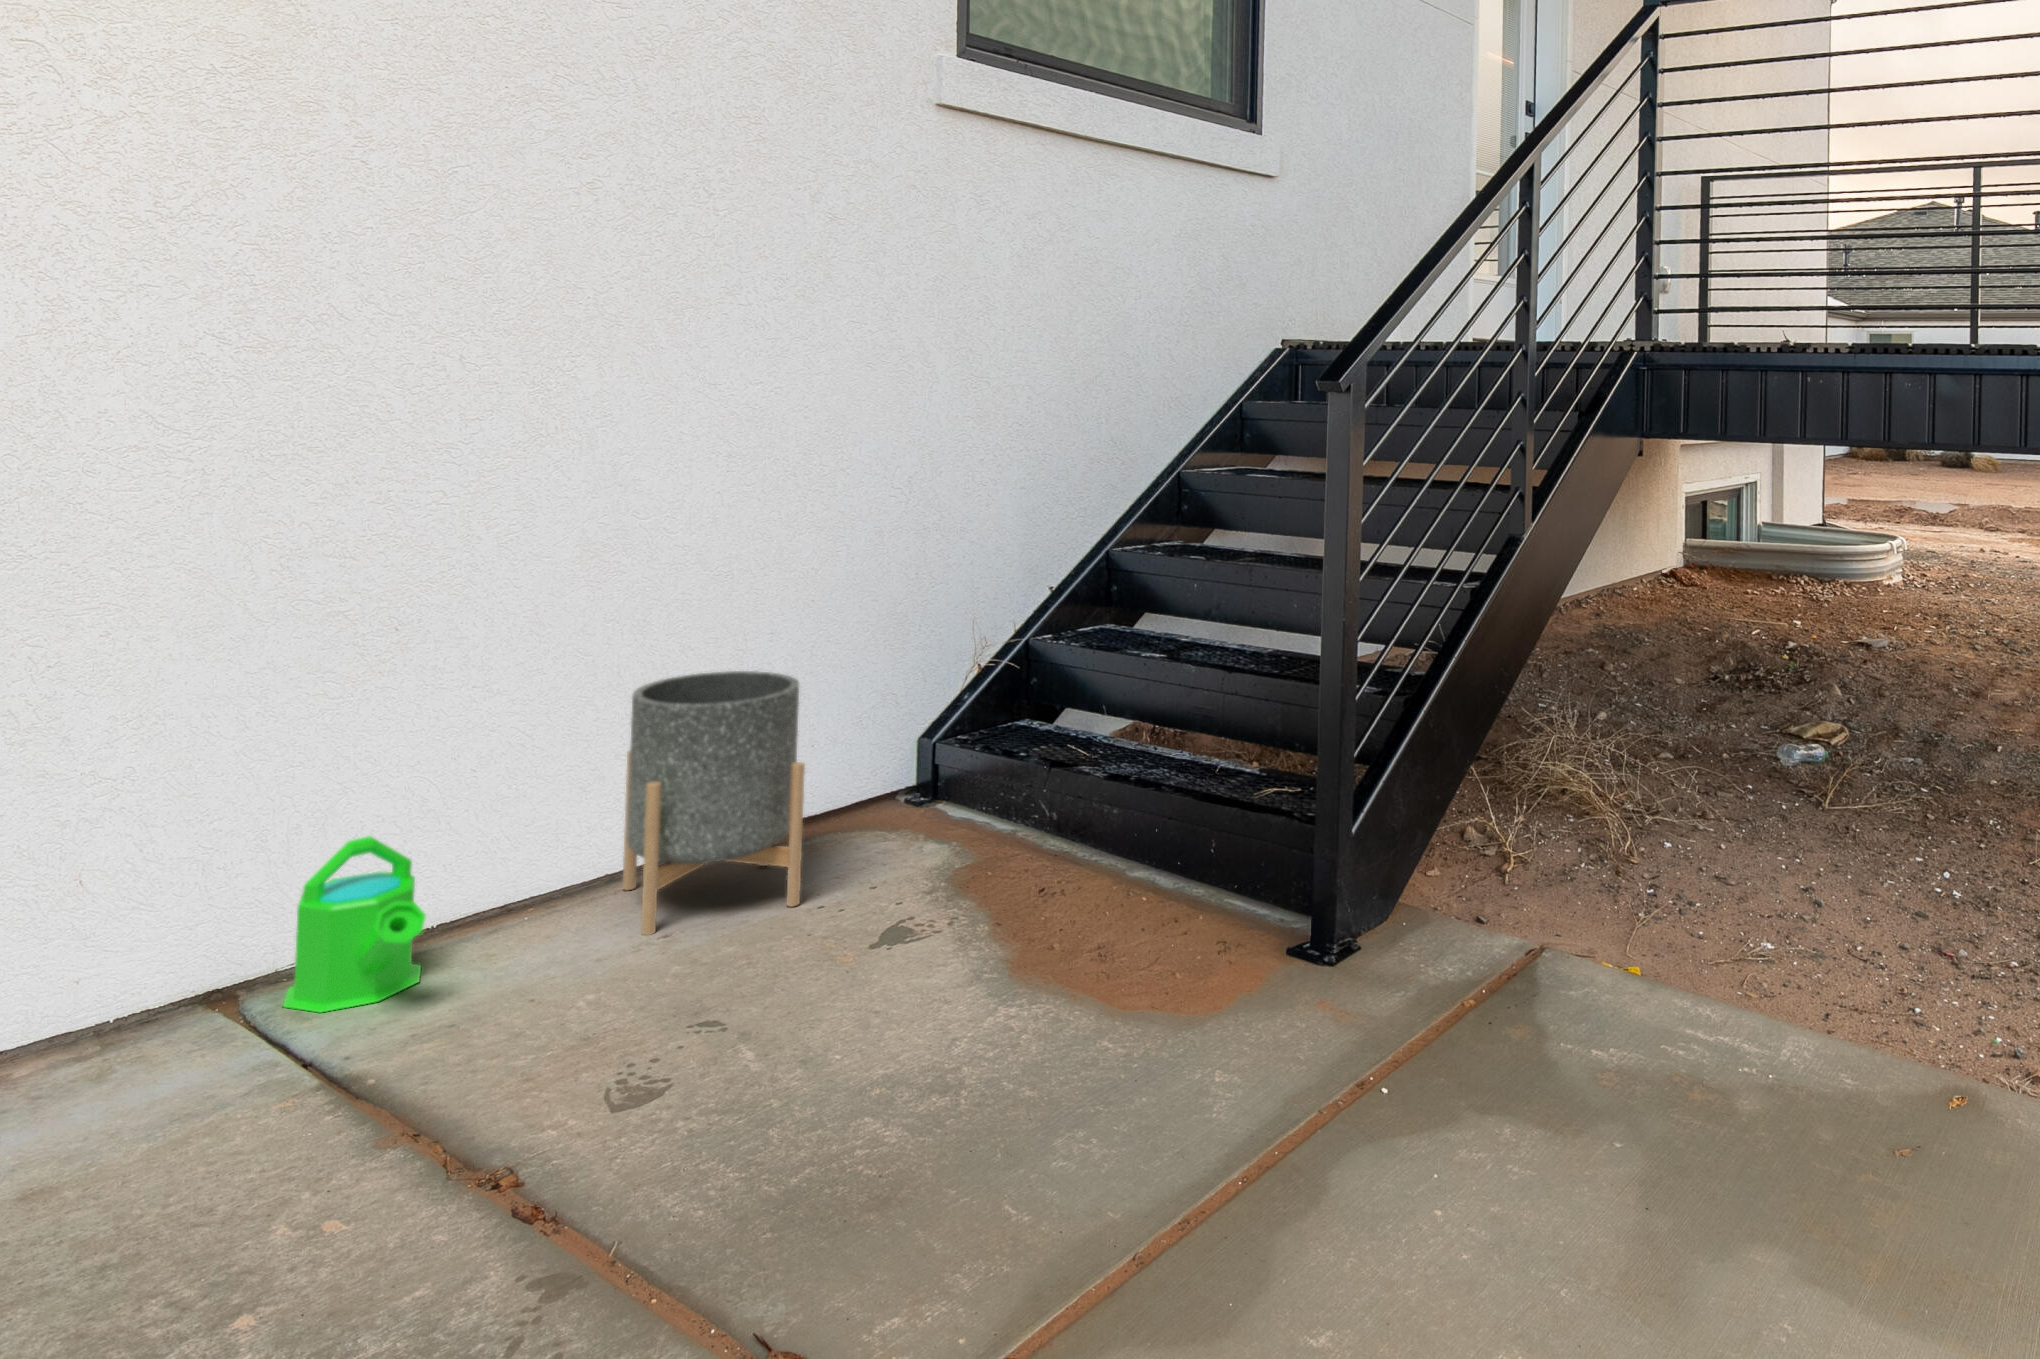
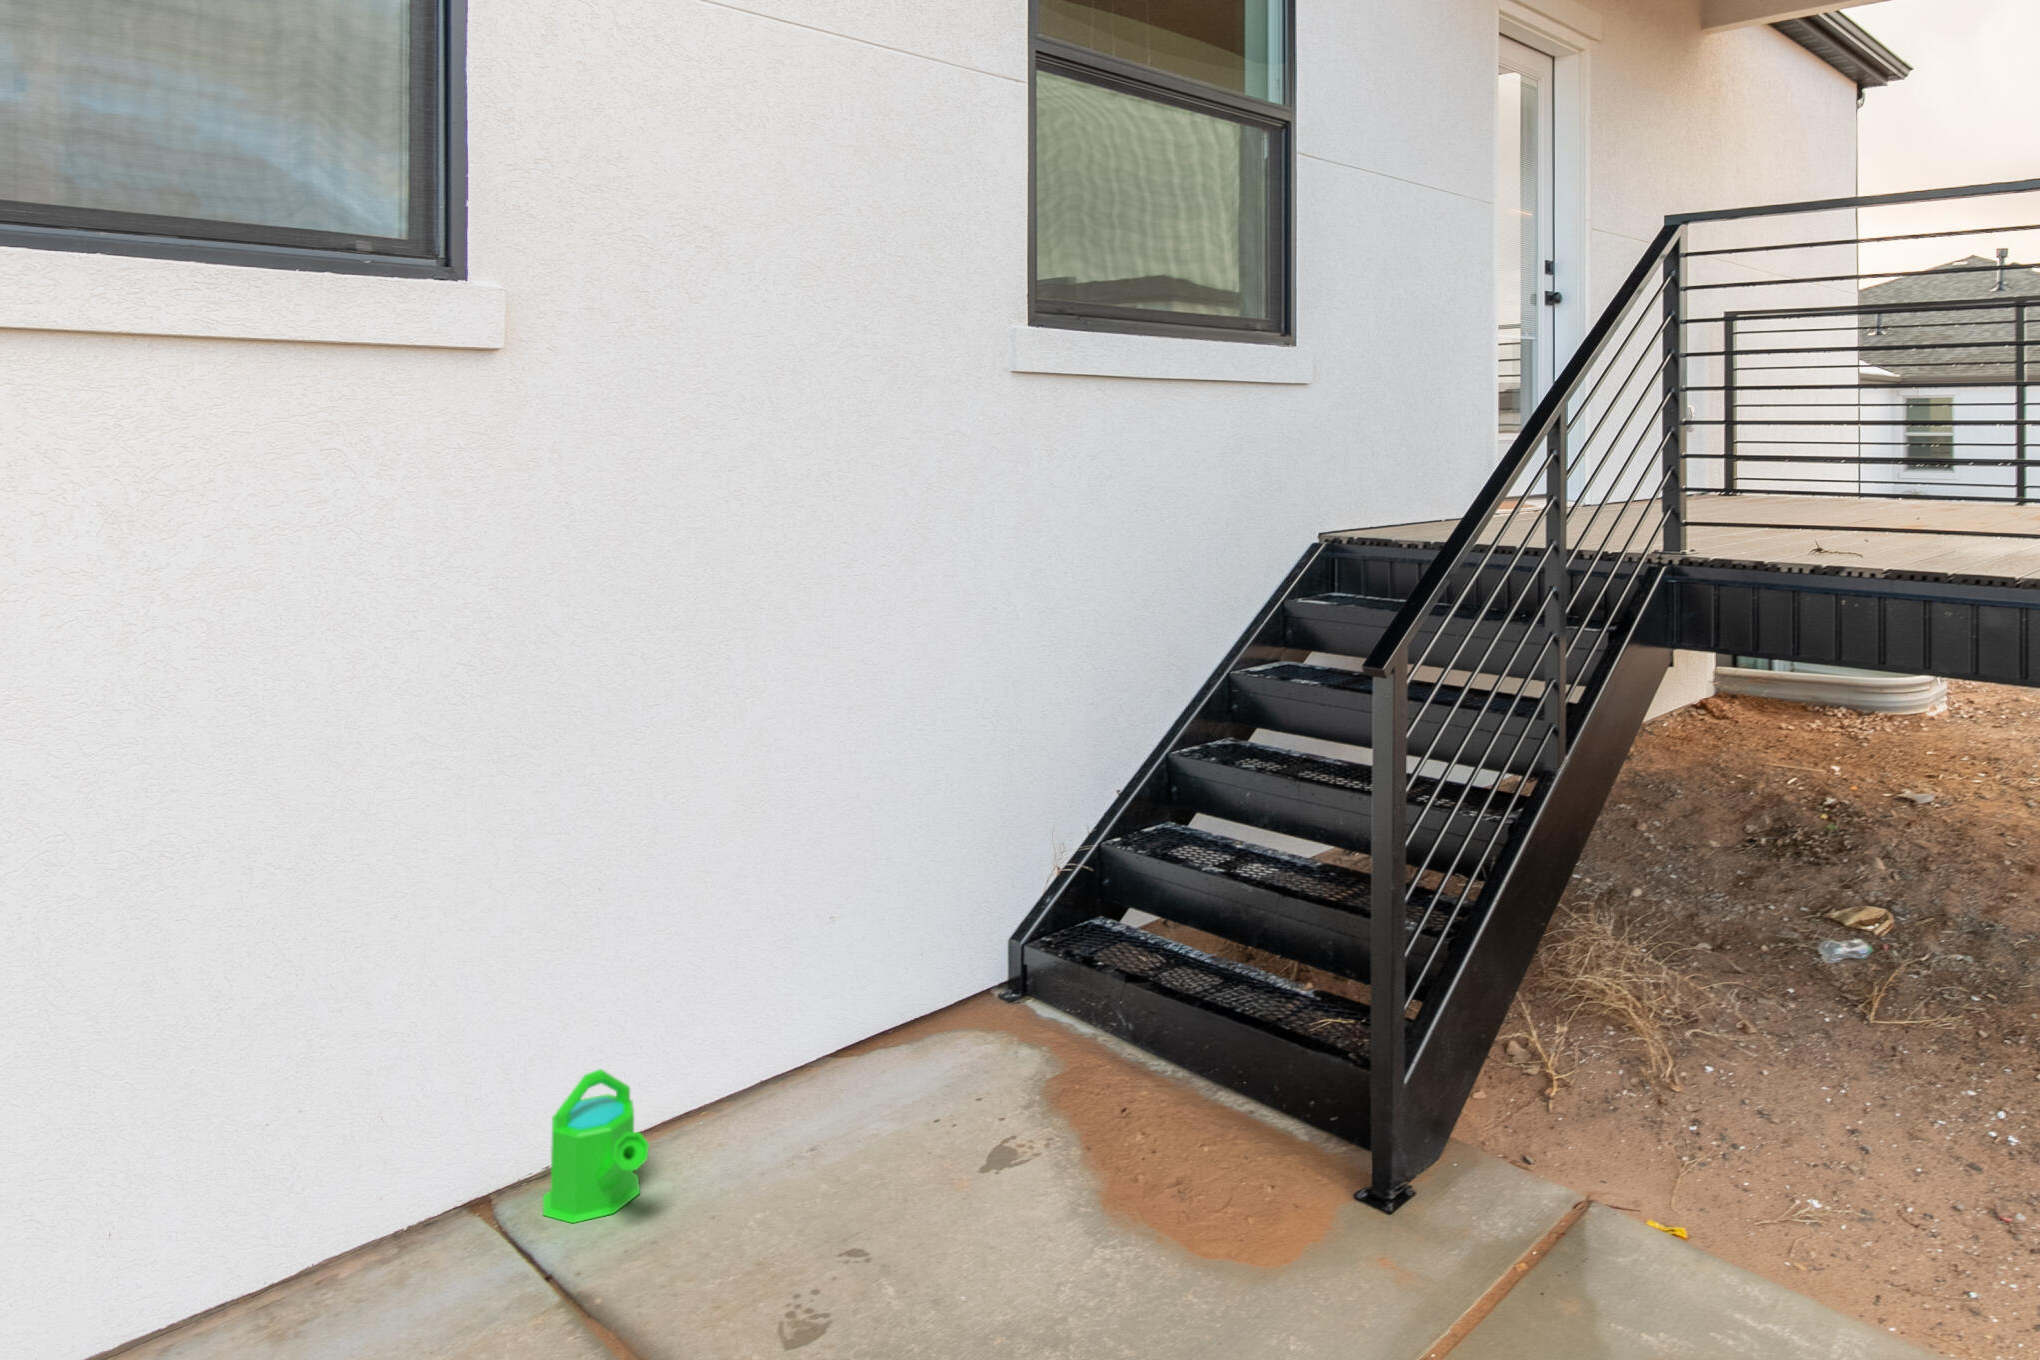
planter: present [622,671,805,935] -> none [778,900,927,1148]

